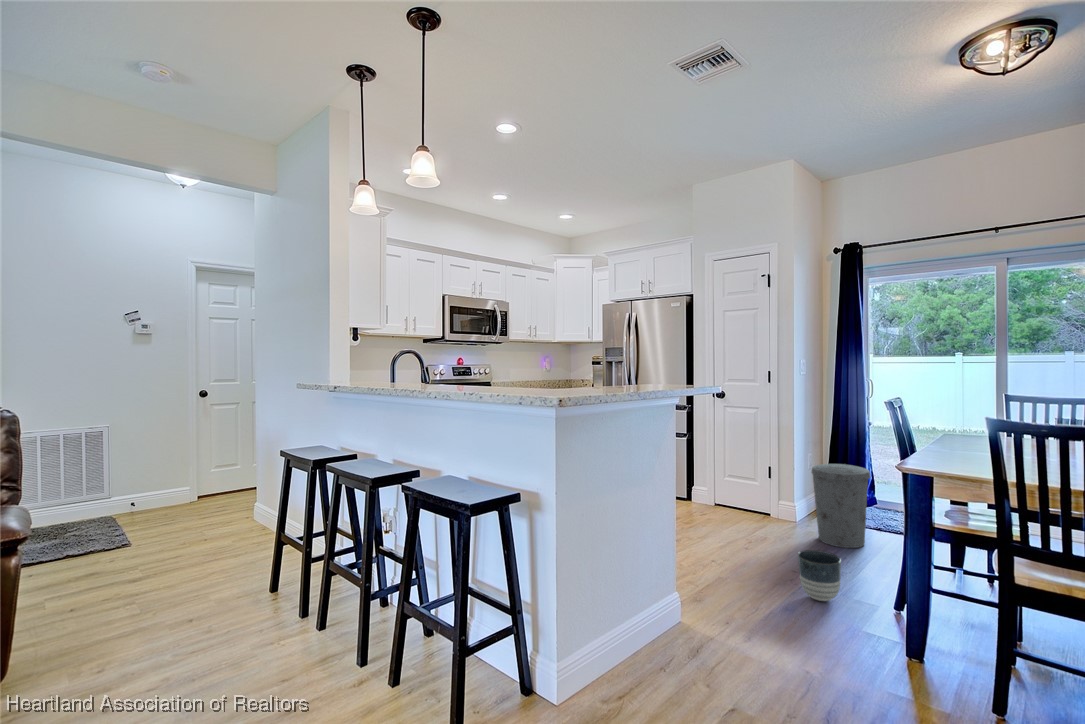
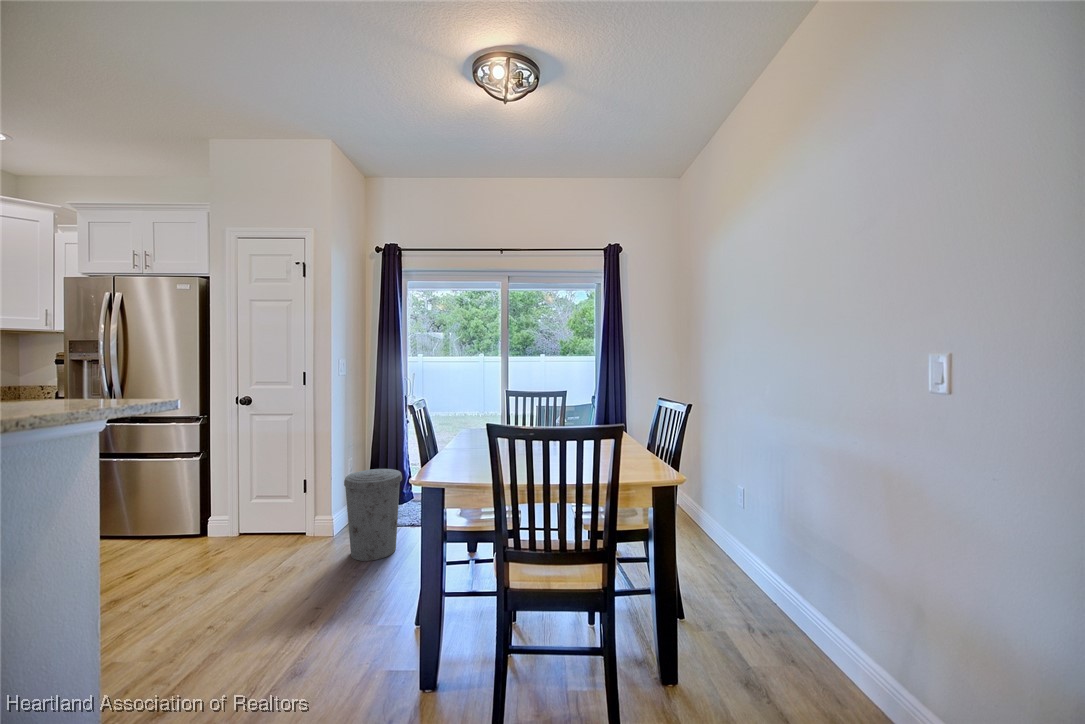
planter: present [798,550,841,601] -> none [300,591,353,661]

